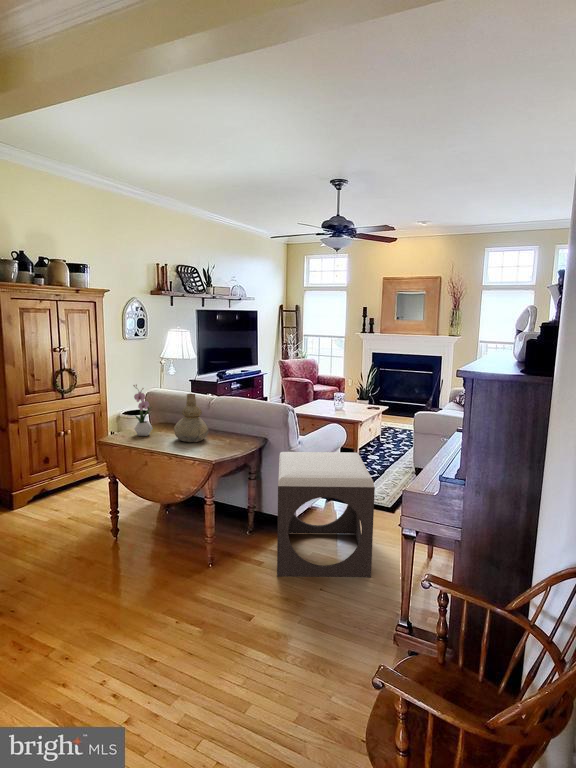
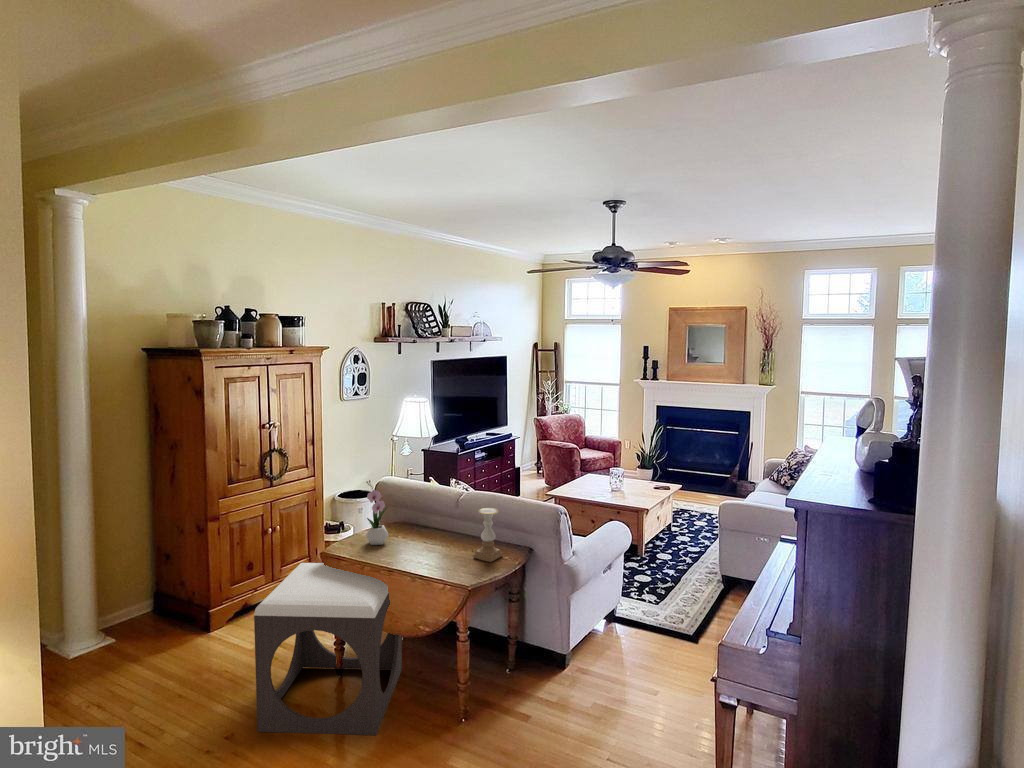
vase: present [174,394,208,442] -> none [417,493,459,555]
candle holder: none [219,405,242,446] -> present [473,508,503,562]
footstool: present [277,452,375,577] -> present [254,563,402,735]

